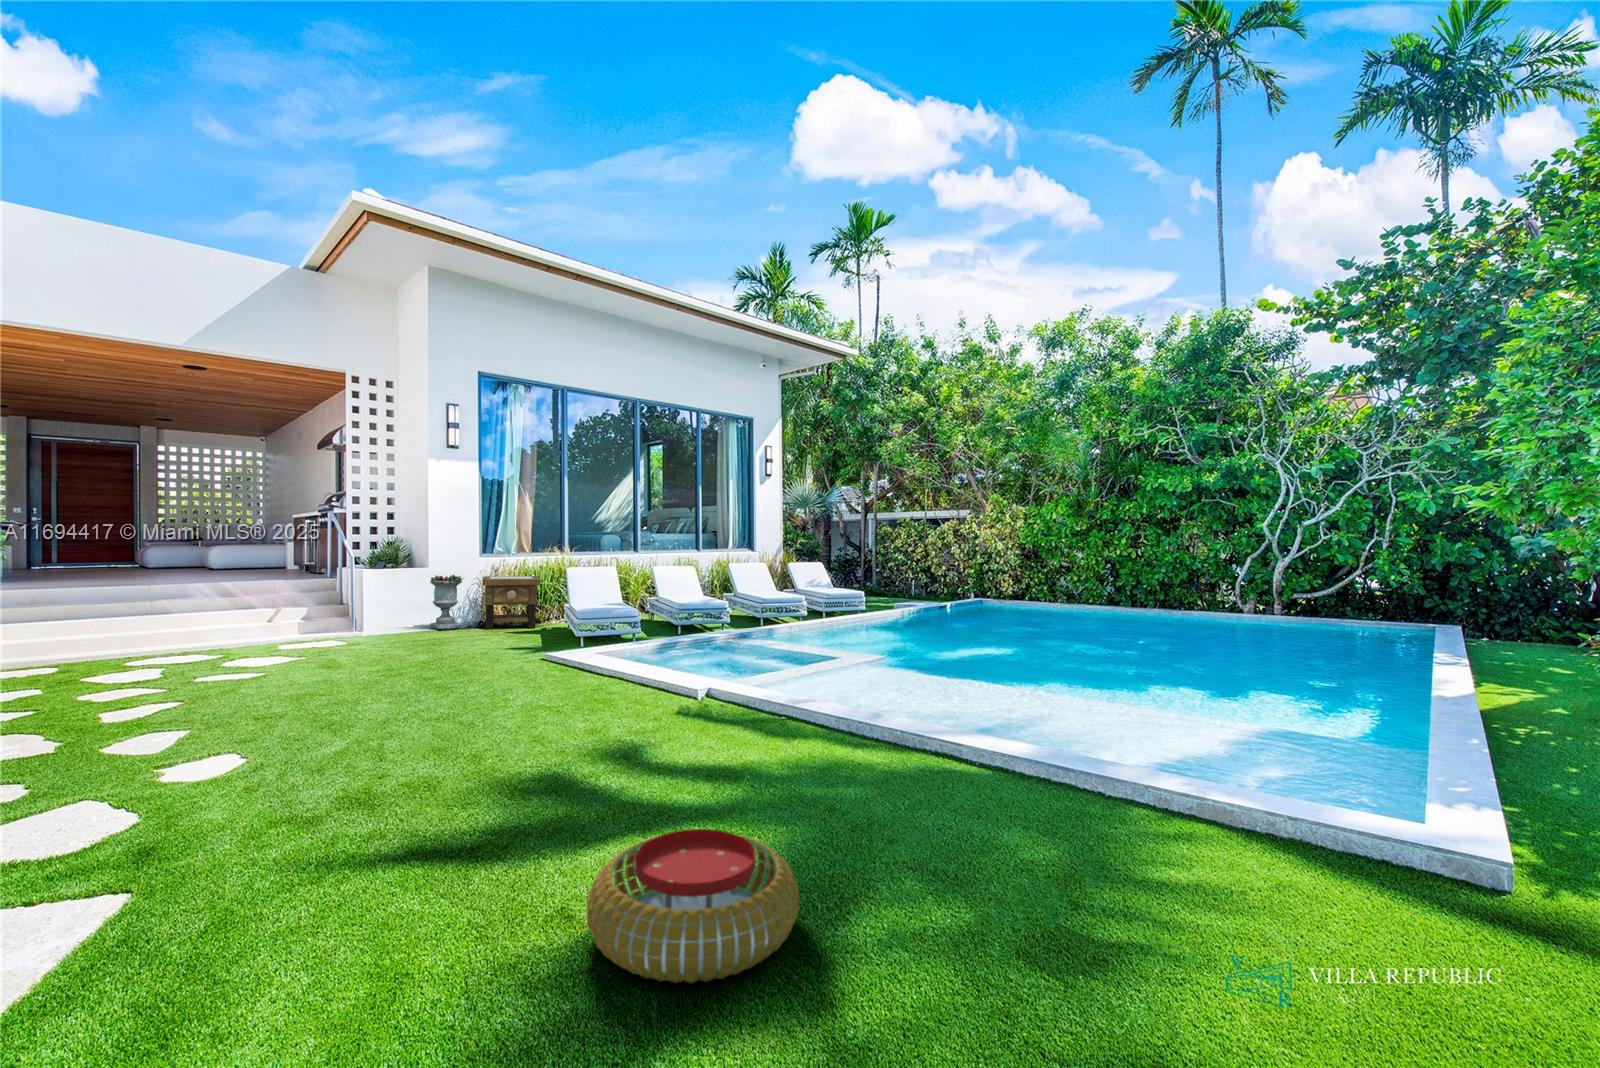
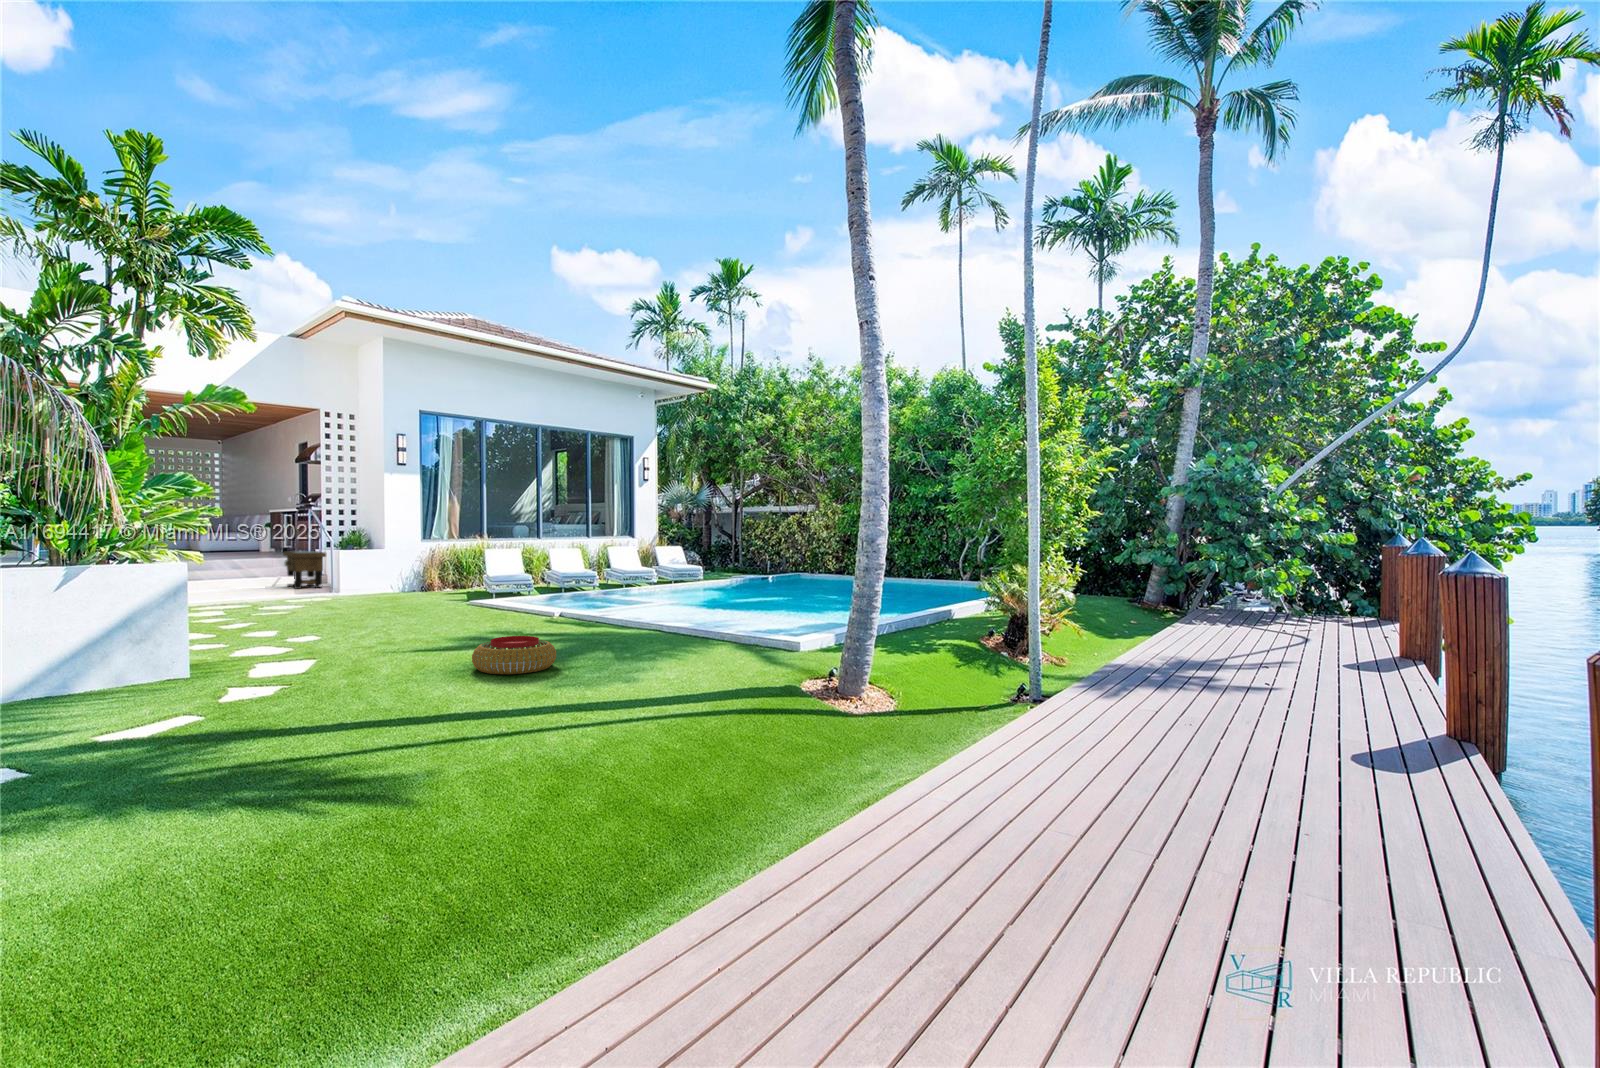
planter: present [430,575,463,630] -> none [387,553,411,591]
side table: present [482,576,540,629] -> present [283,551,326,589]

